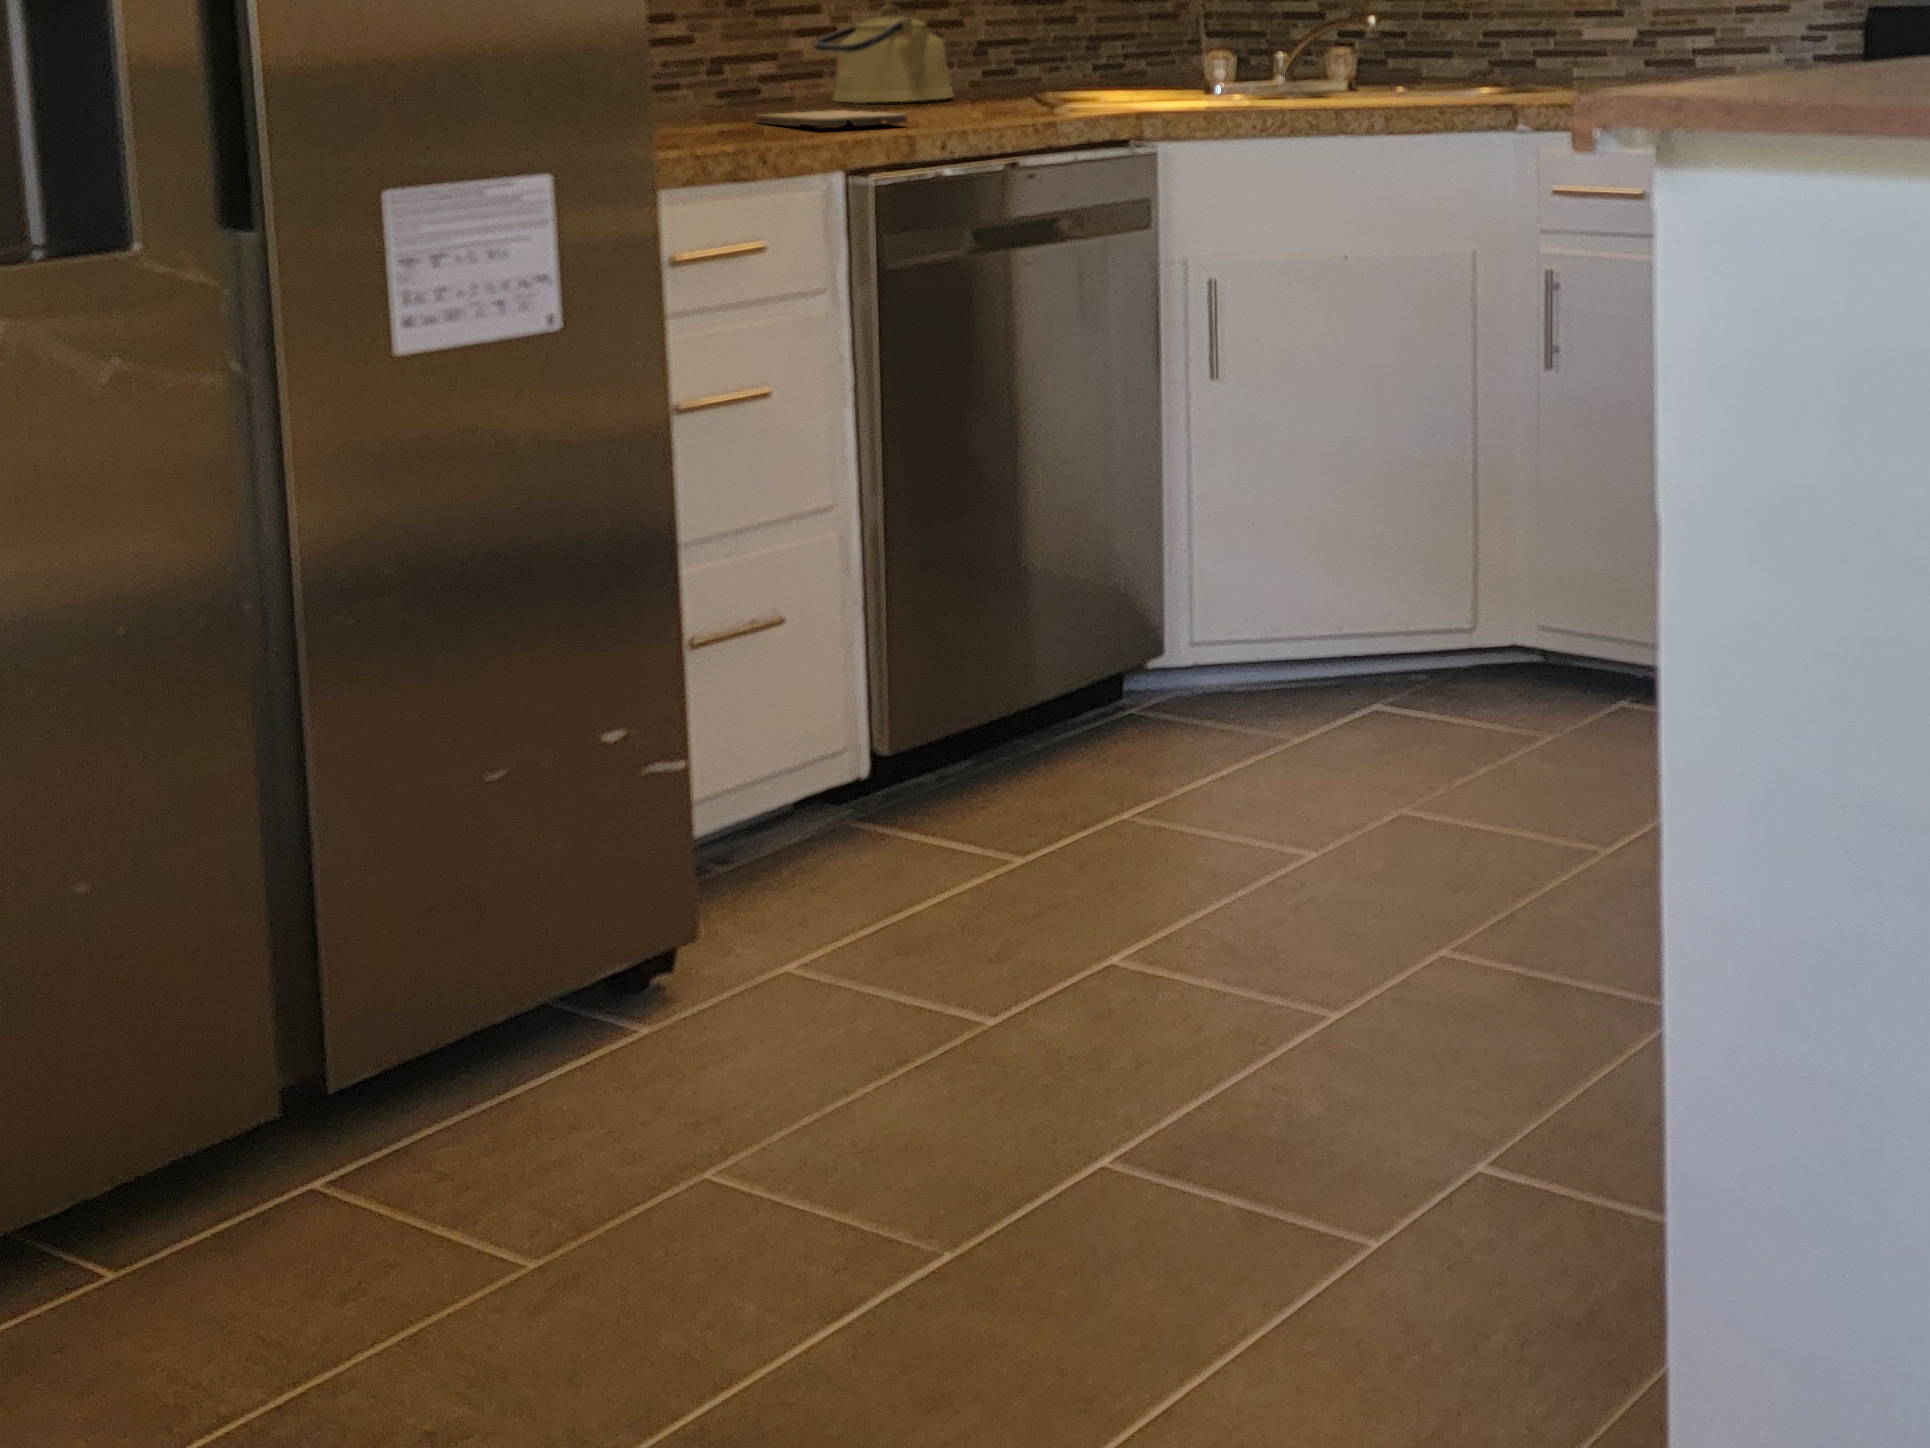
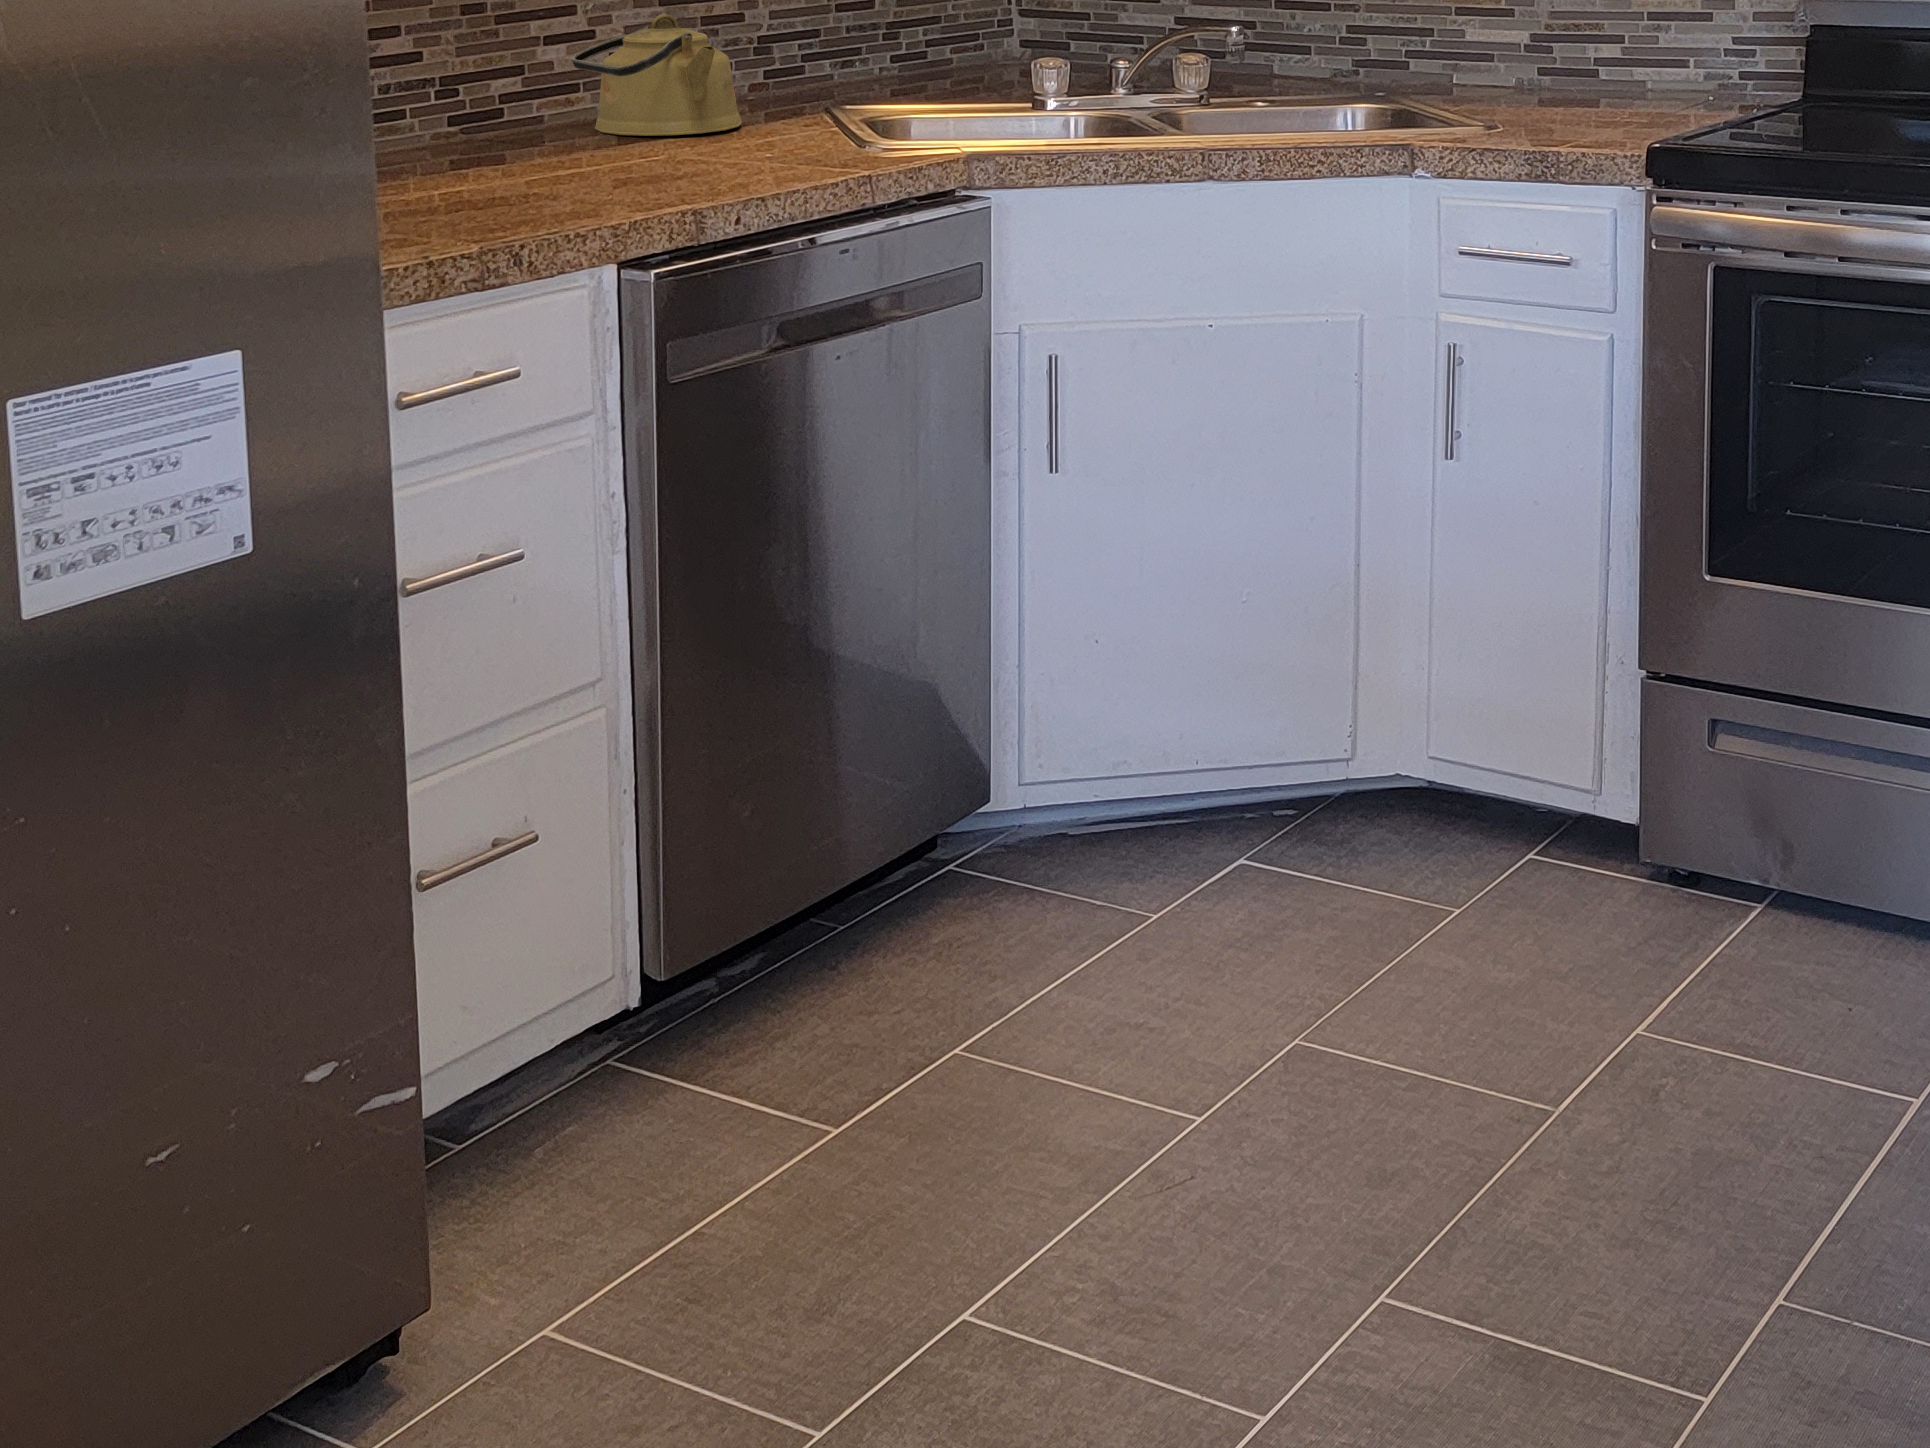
cutting board: present [755,110,908,129] -> none [505,162,696,202]

